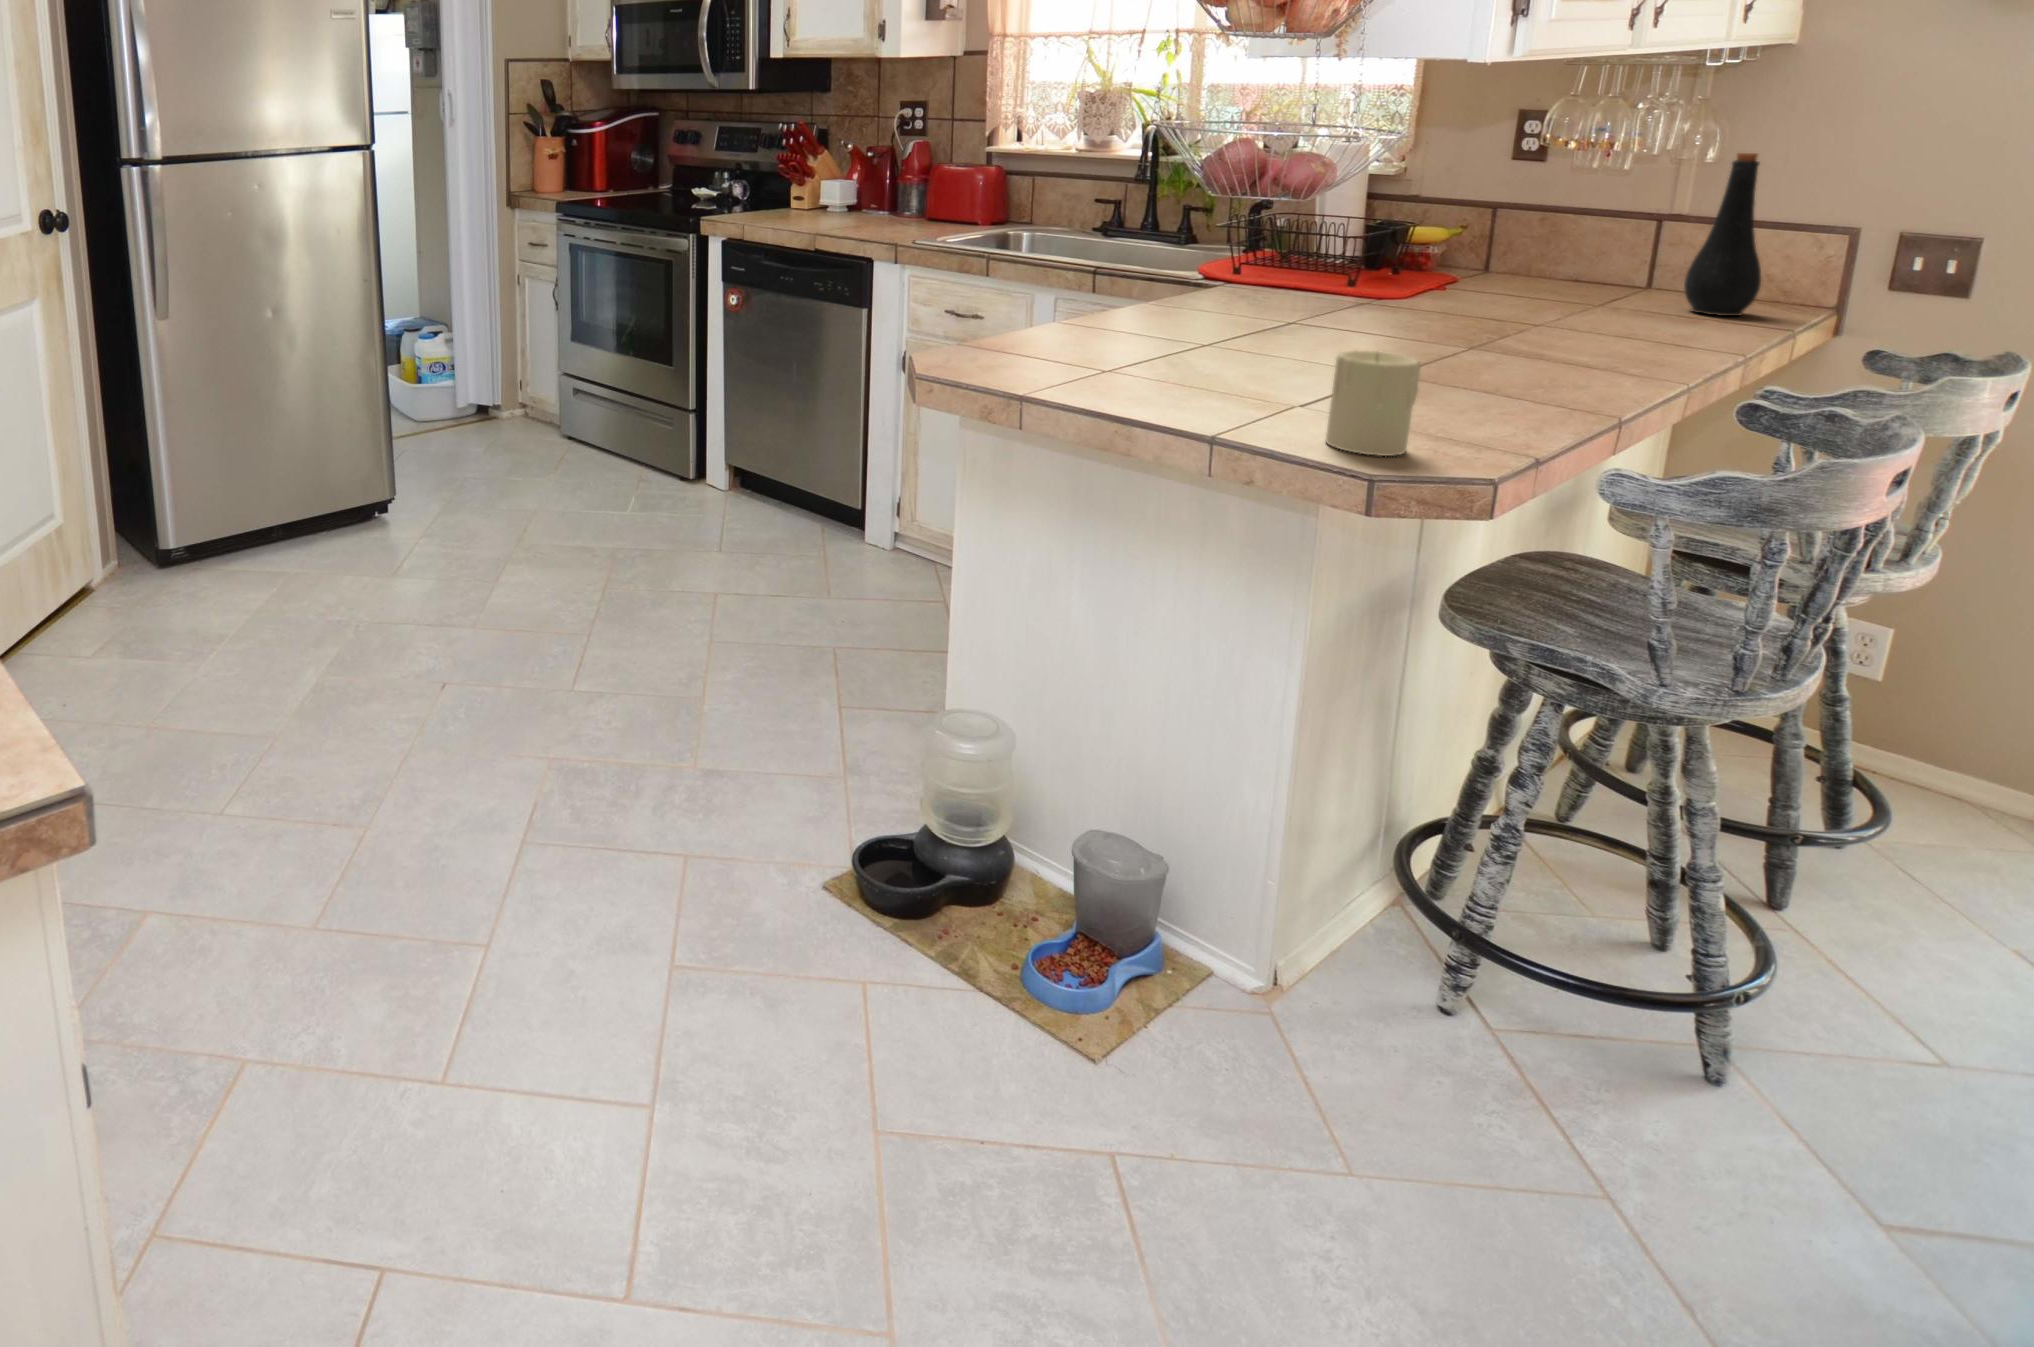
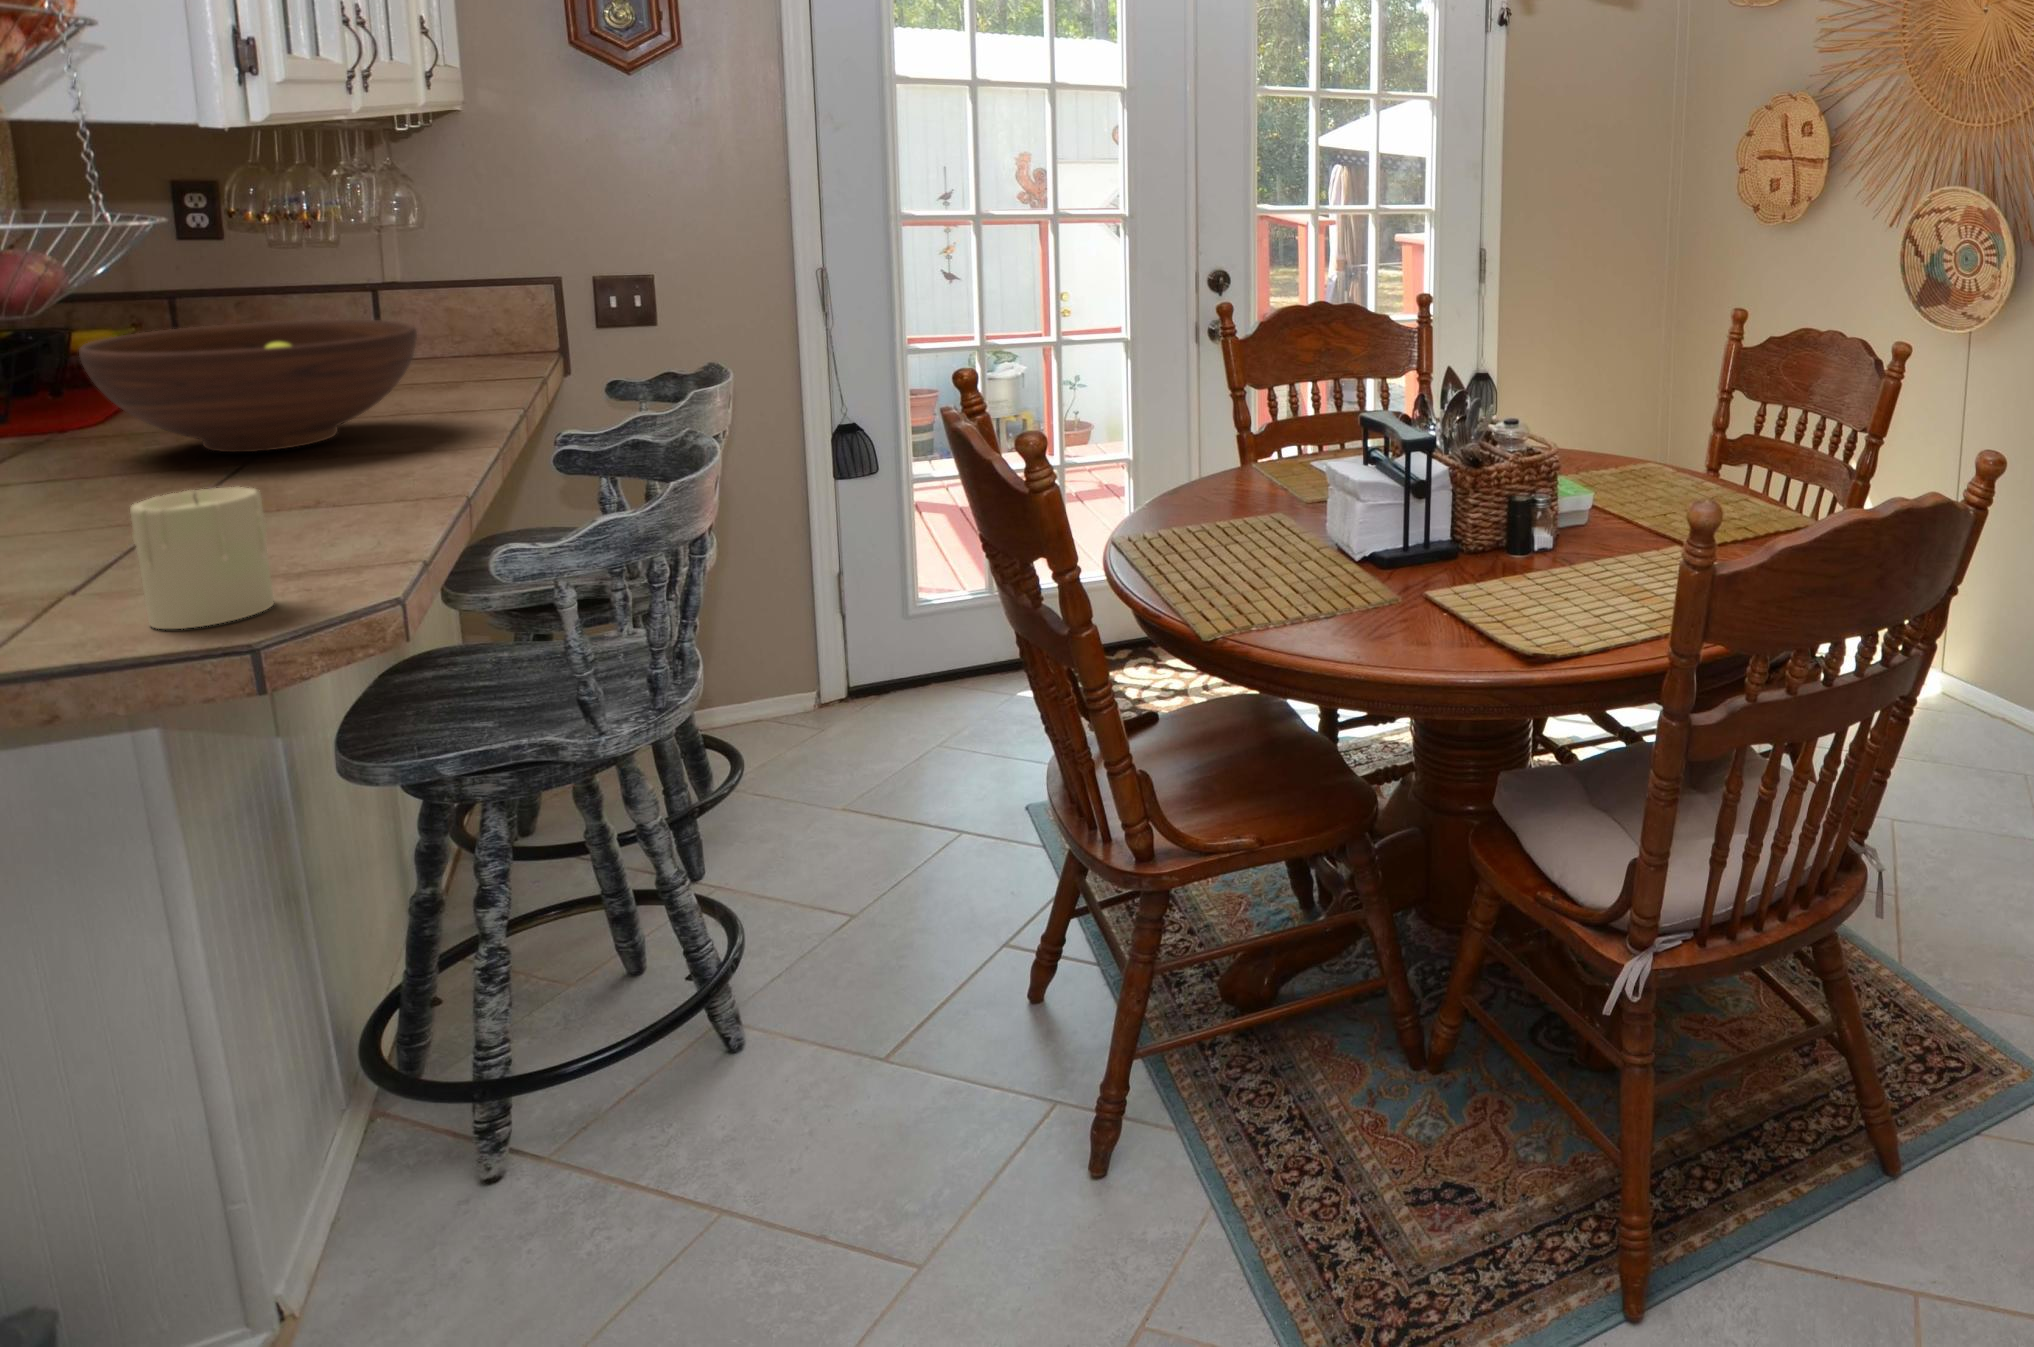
bottle: present [1684,153,1761,316] -> none [433,217,503,376]
fruit bowl: none [1387,233,1647,344] -> present [79,320,417,452]

